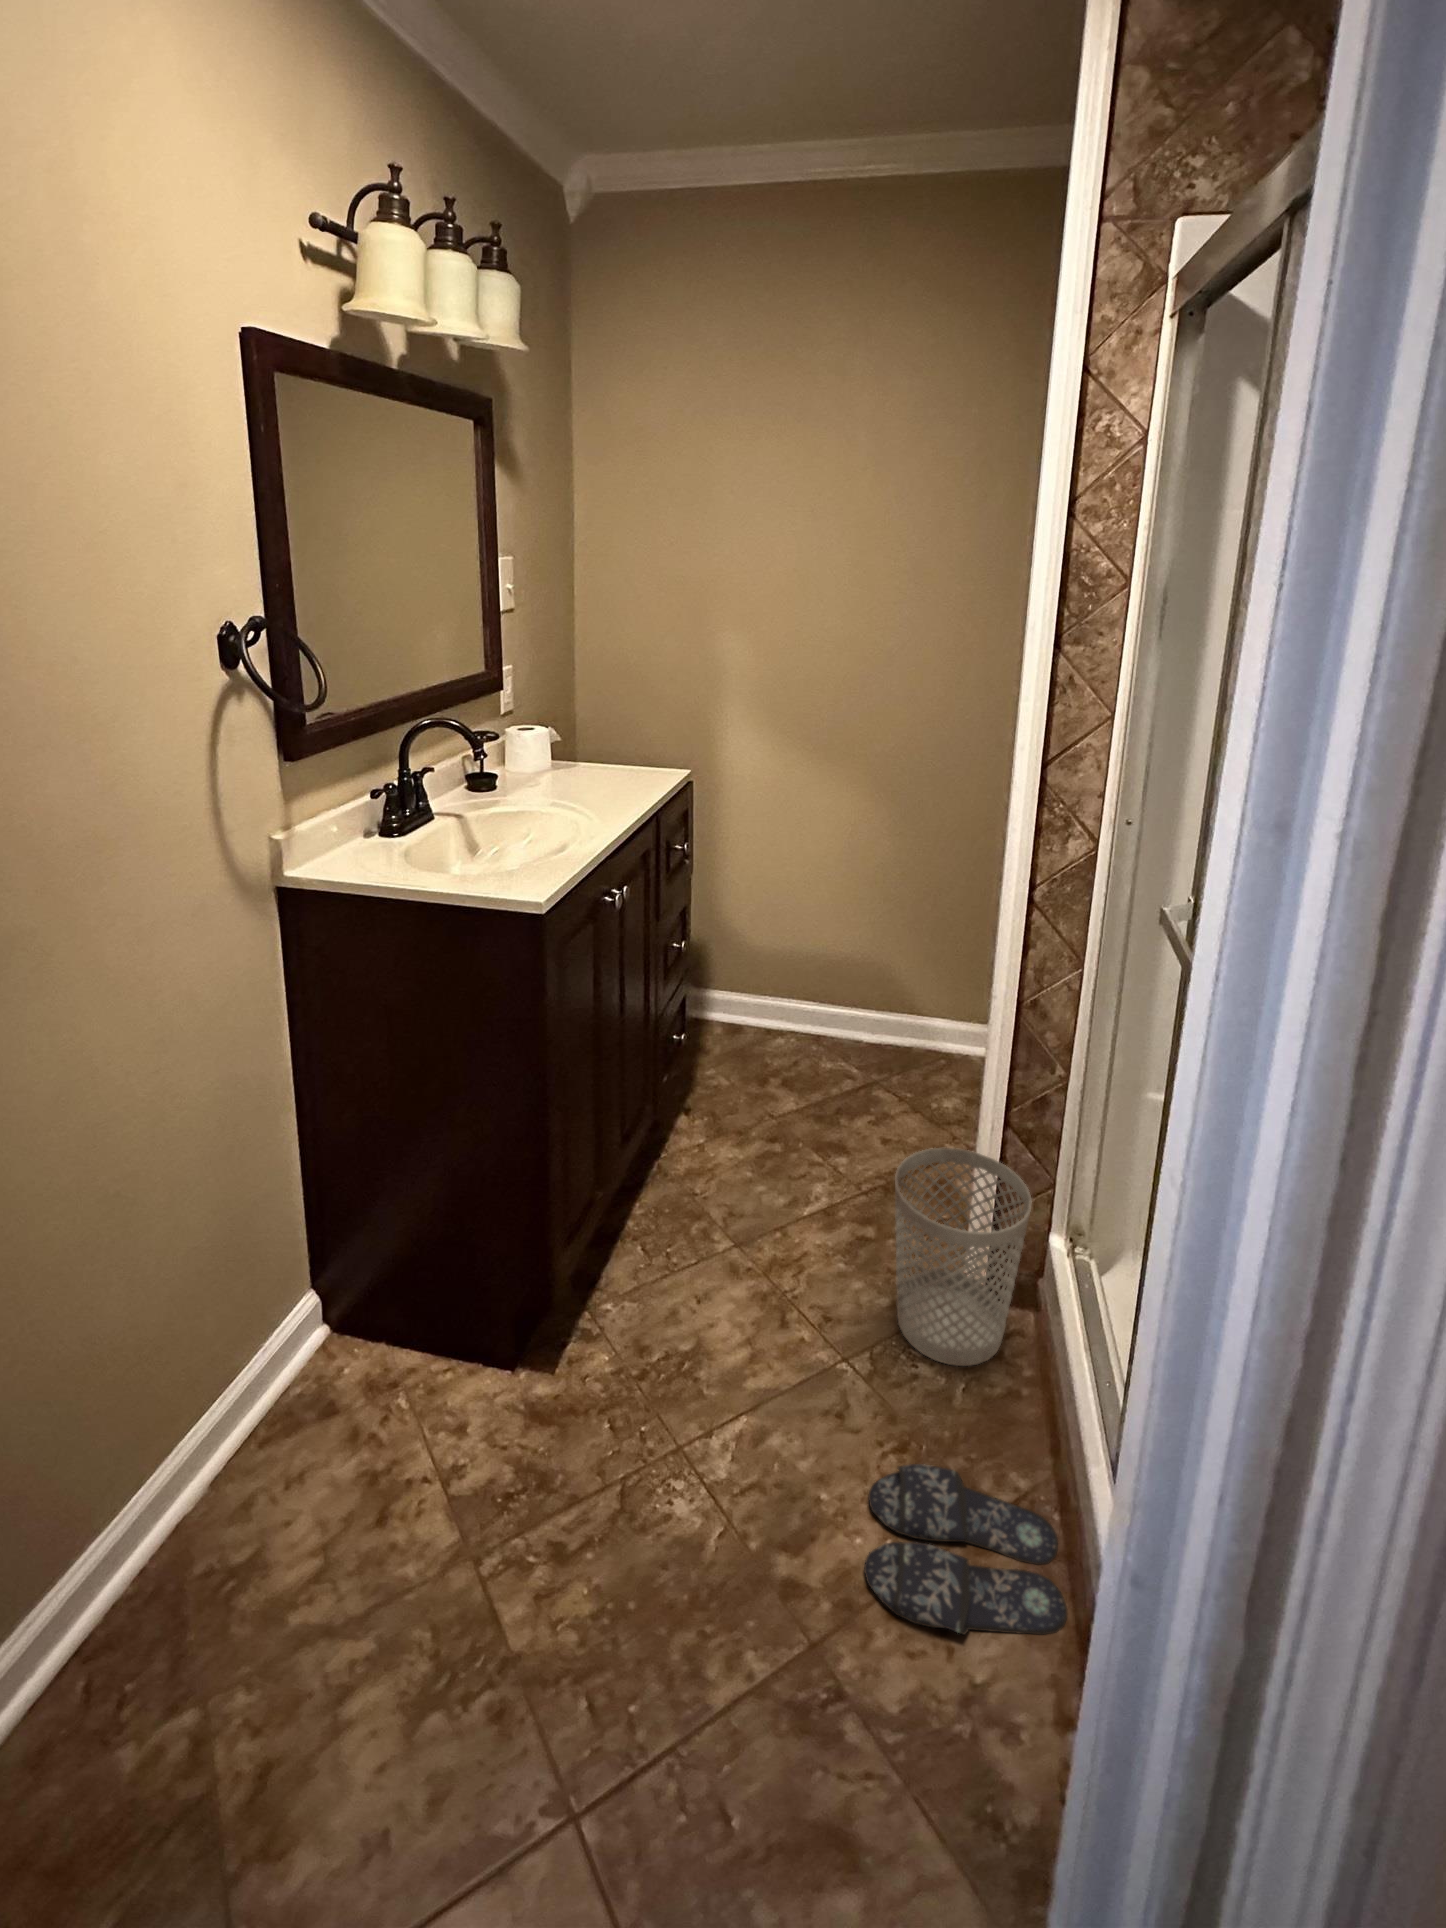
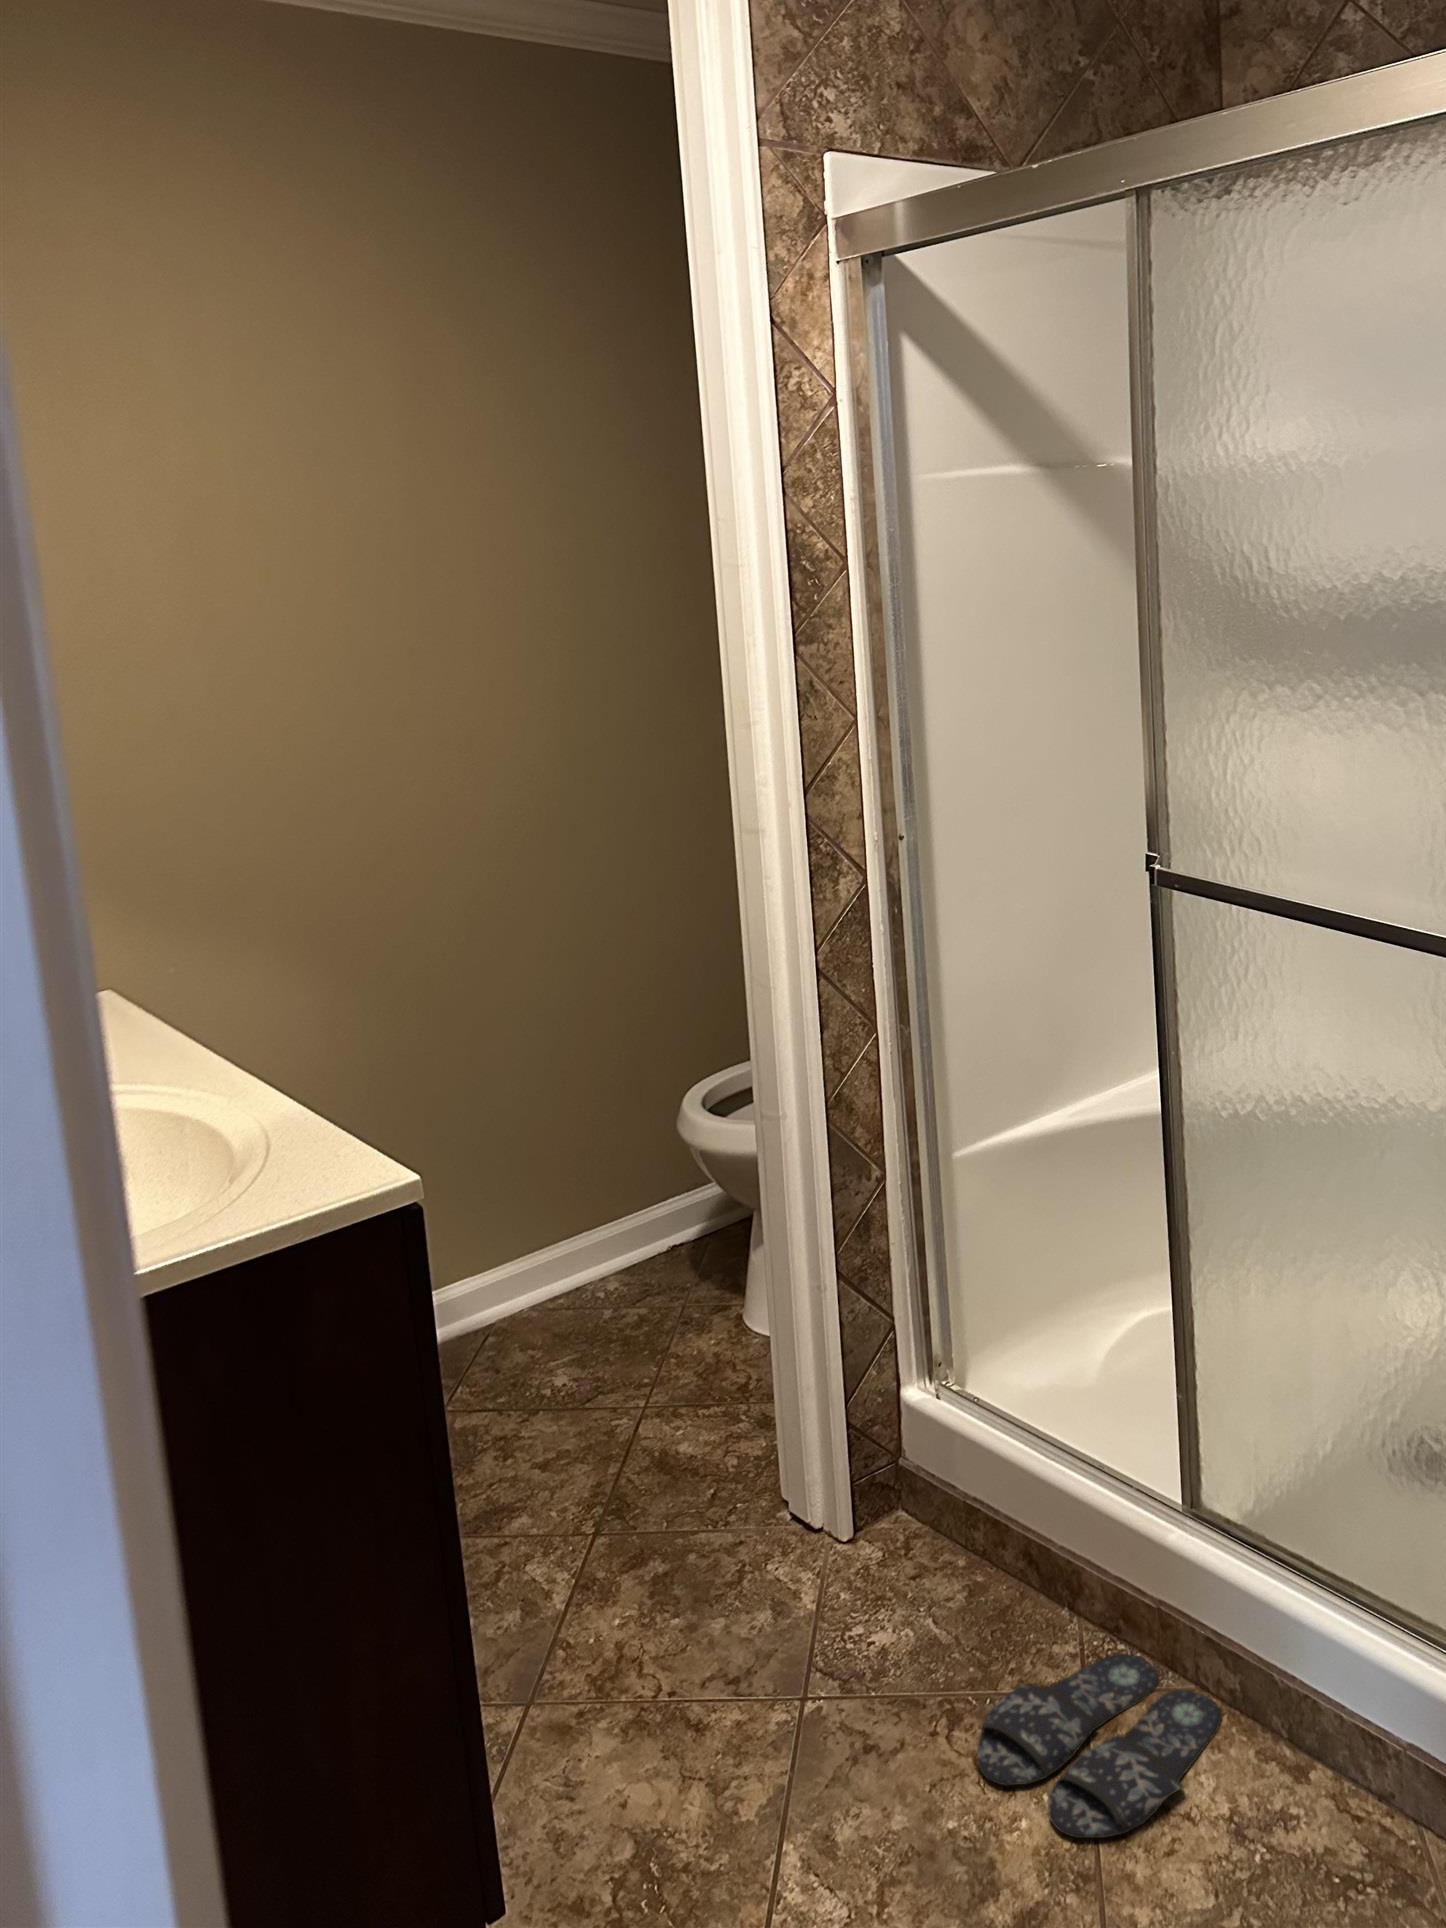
wastebasket: present [895,1148,1031,1366] -> none [748,1337,927,1629]

